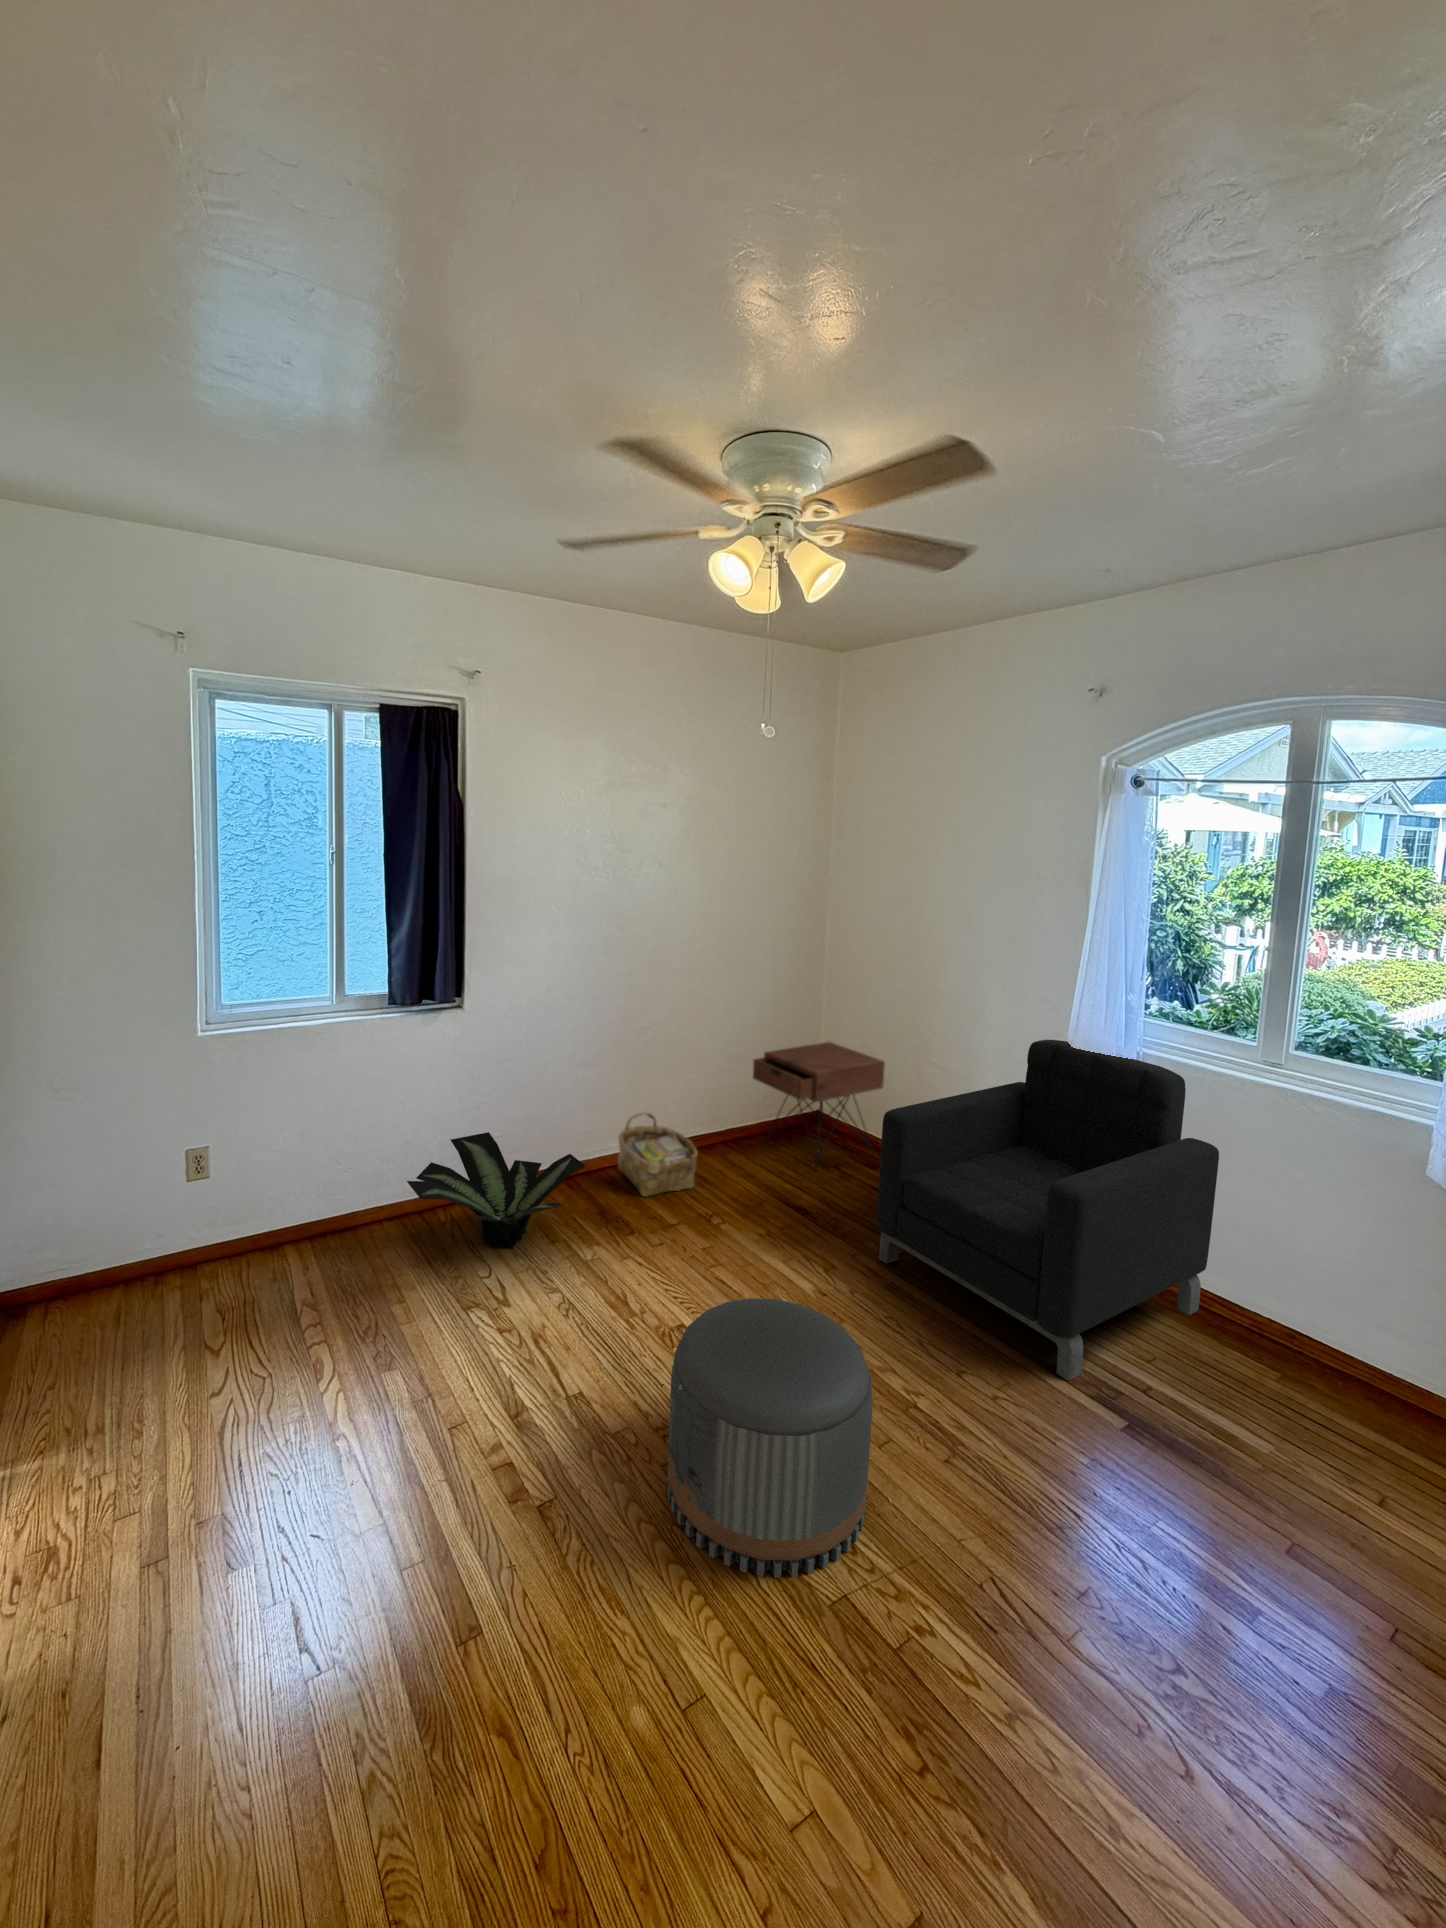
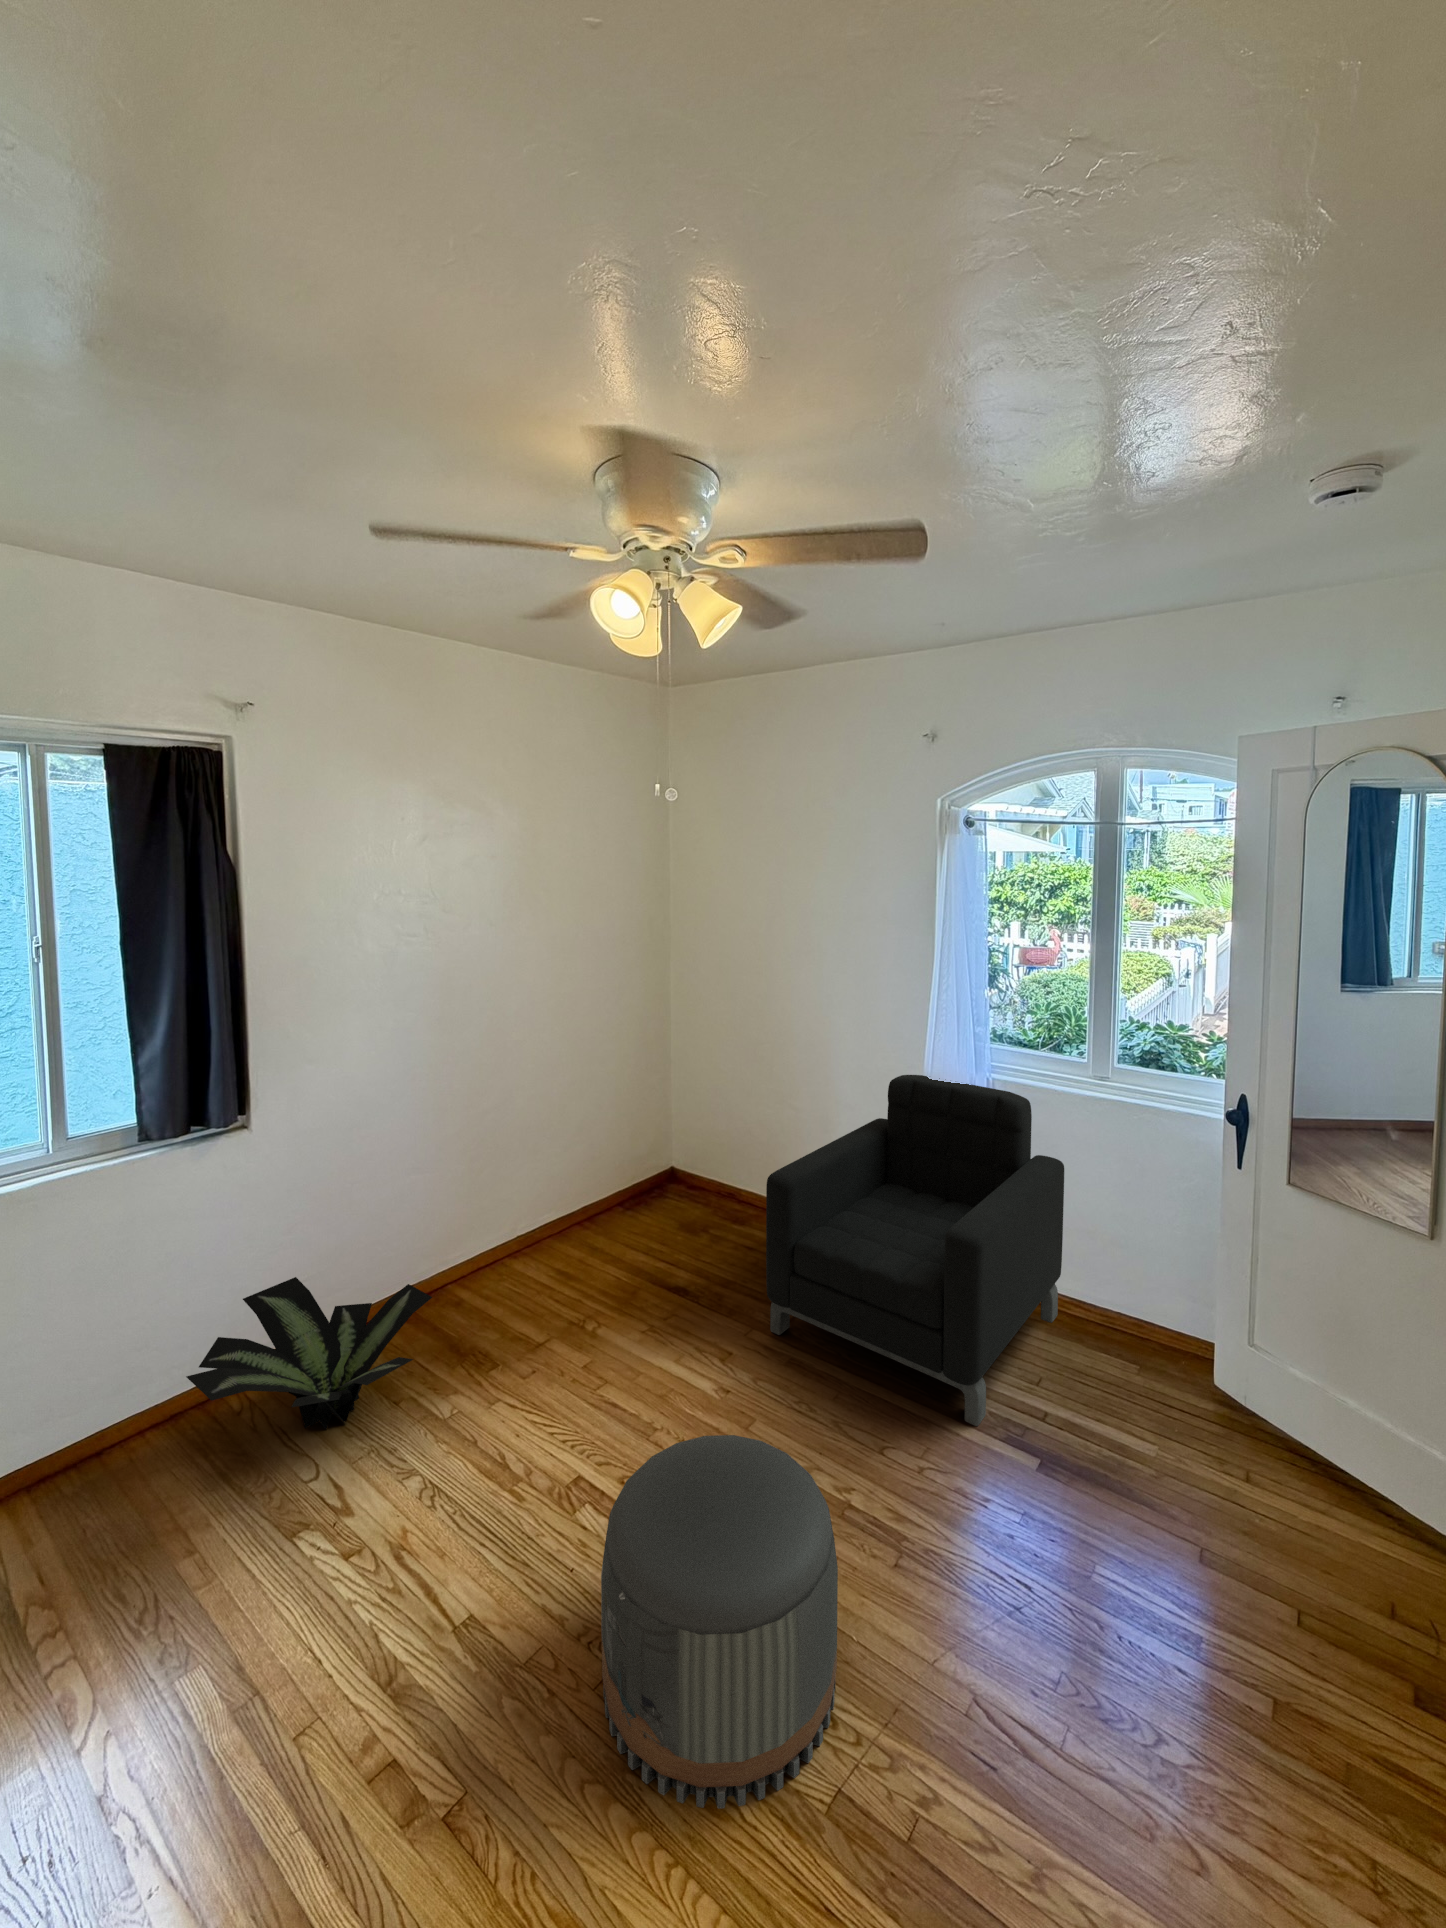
nightstand: present [753,1042,885,1165] -> none [607,1096,741,1239]
woven basket: present [618,1112,698,1197] -> none [462,1210,559,1313]

